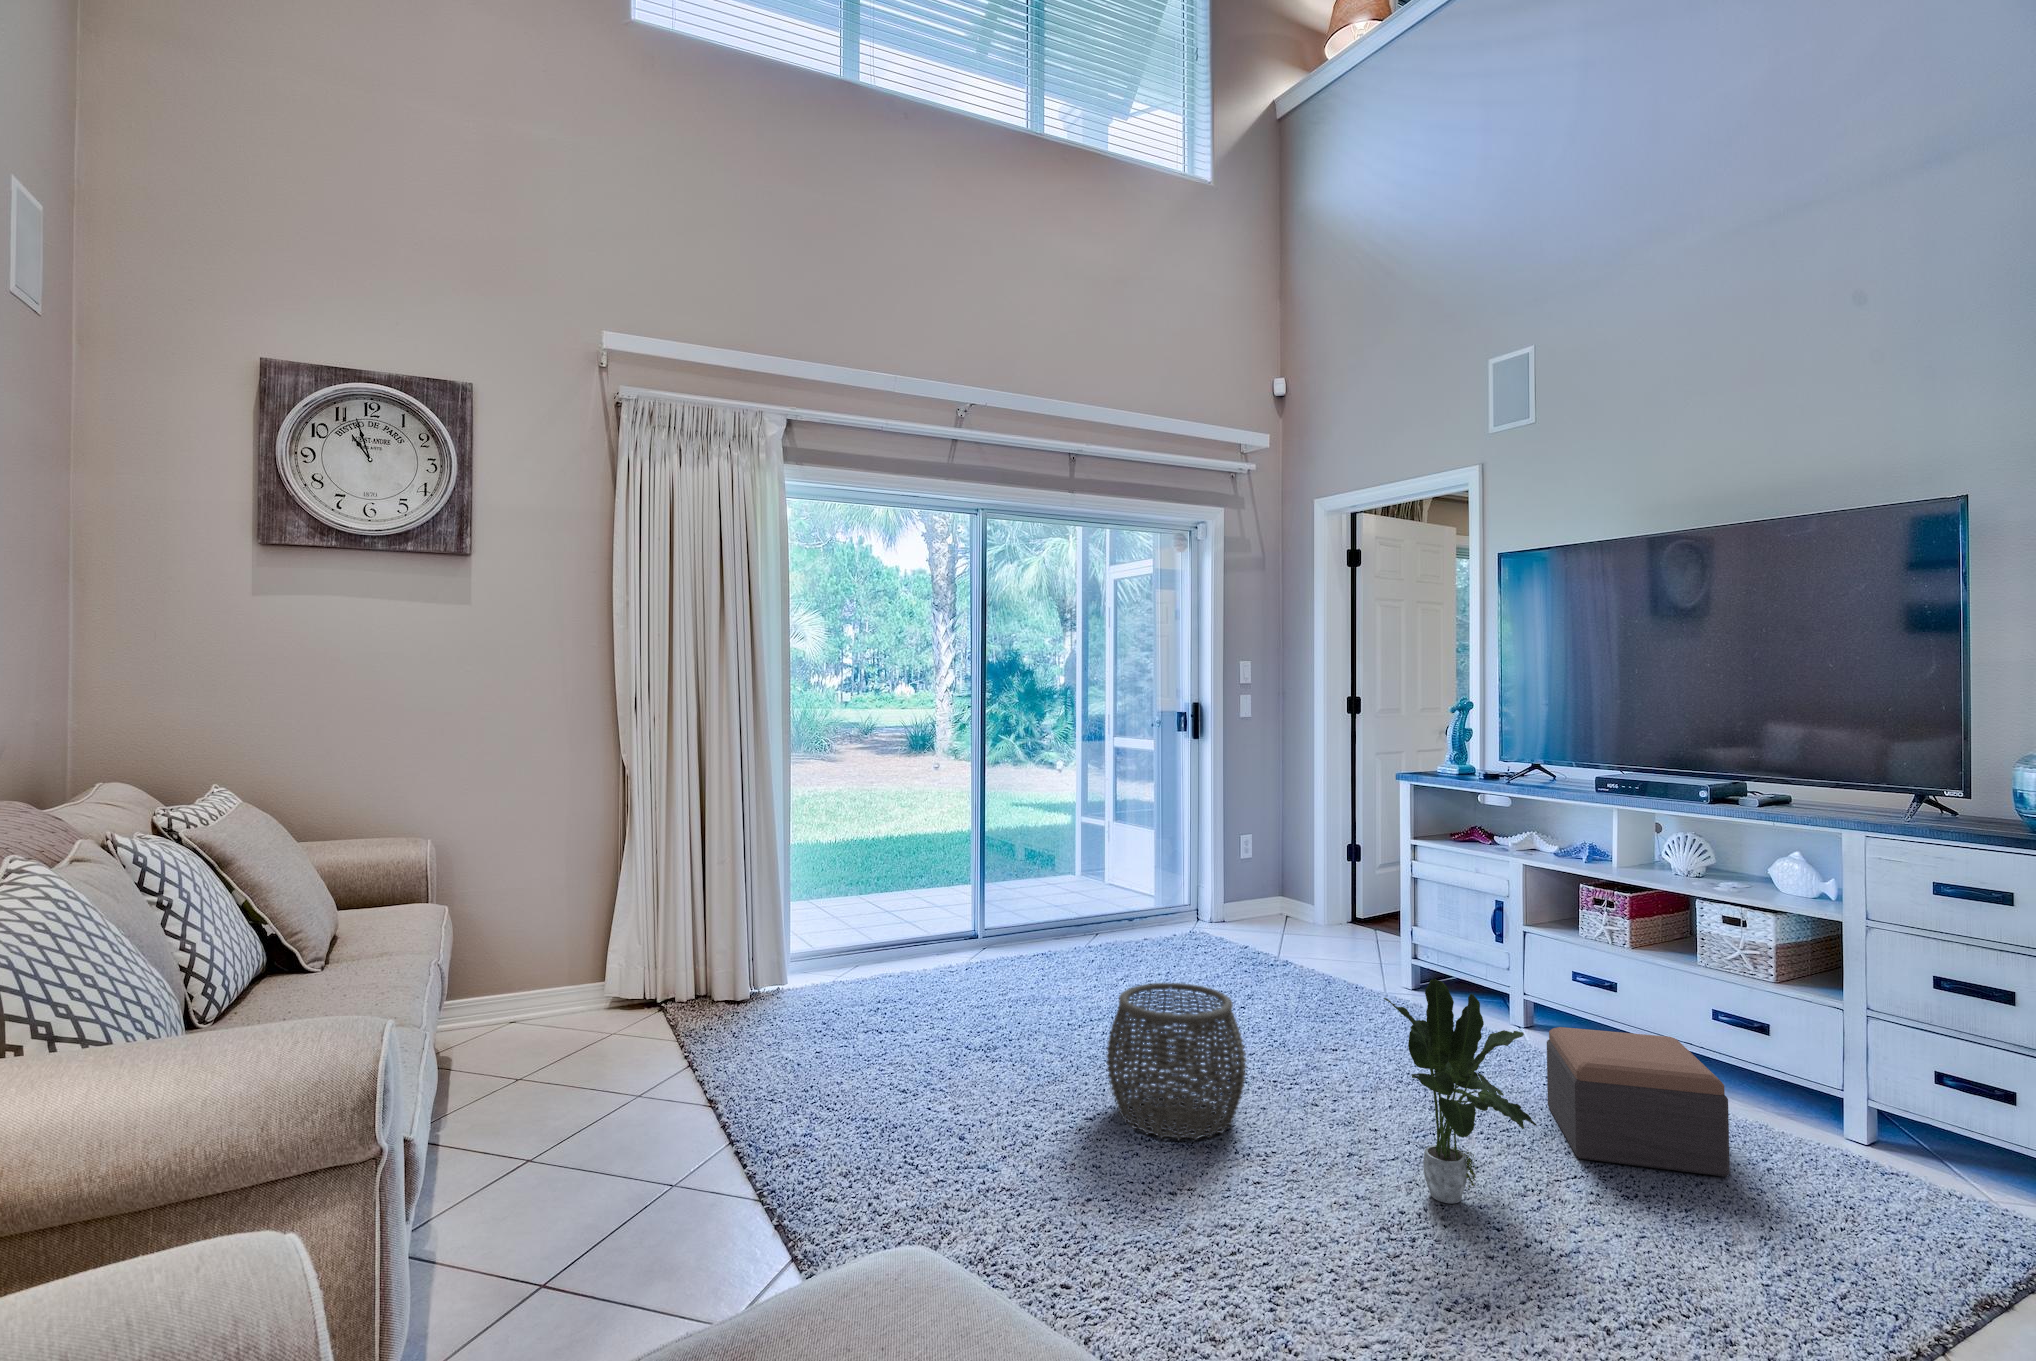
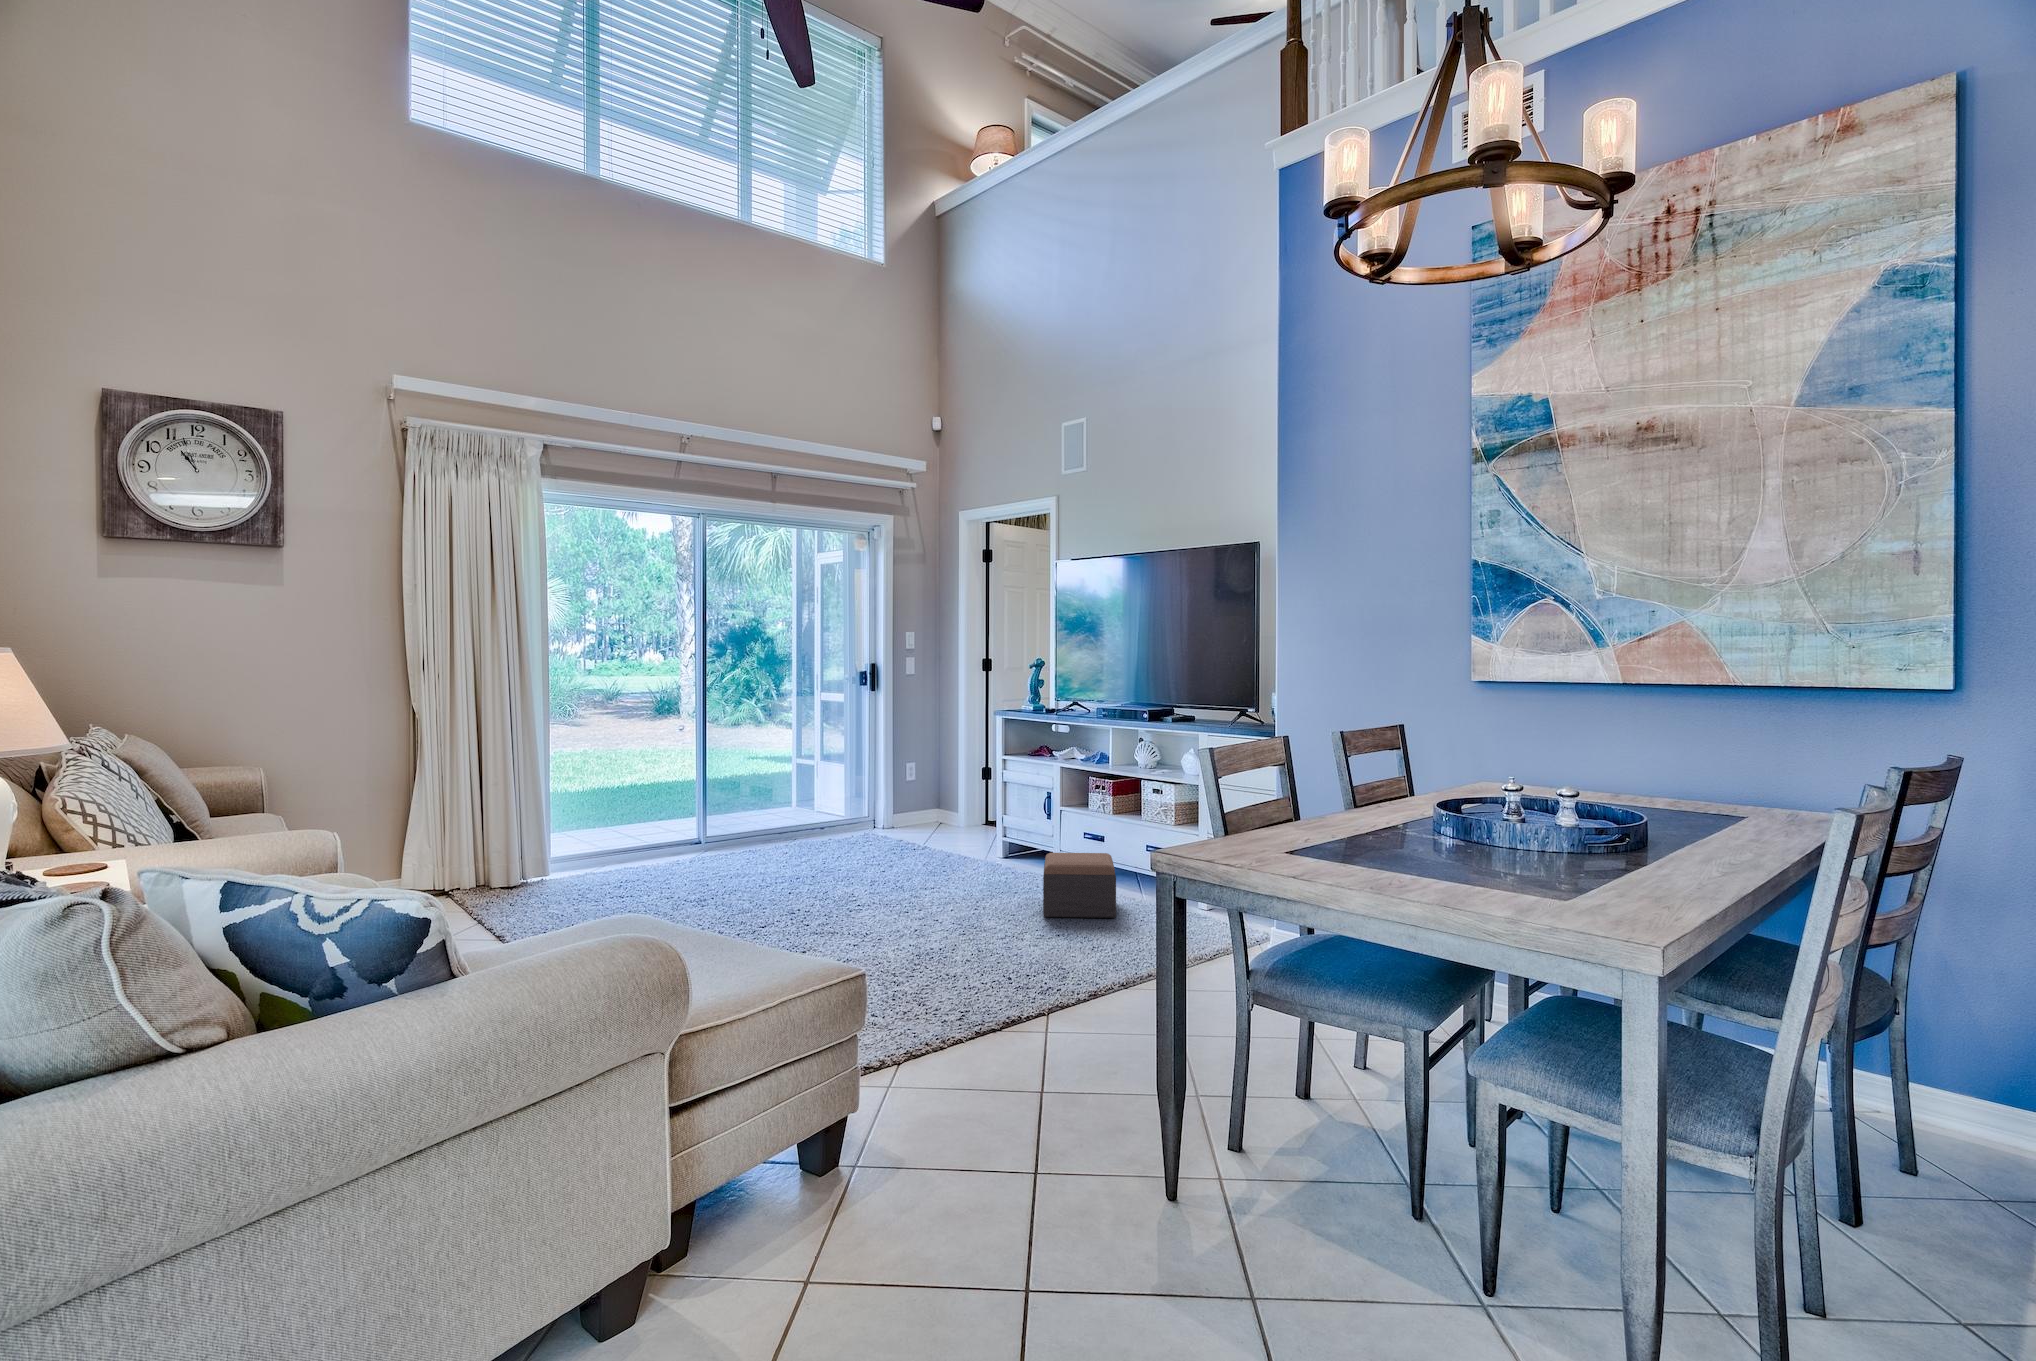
potted plant: present [1384,979,1537,1204] -> none [934,818,1009,937]
woven basket: present [1106,983,1246,1140] -> none [779,839,866,925]

